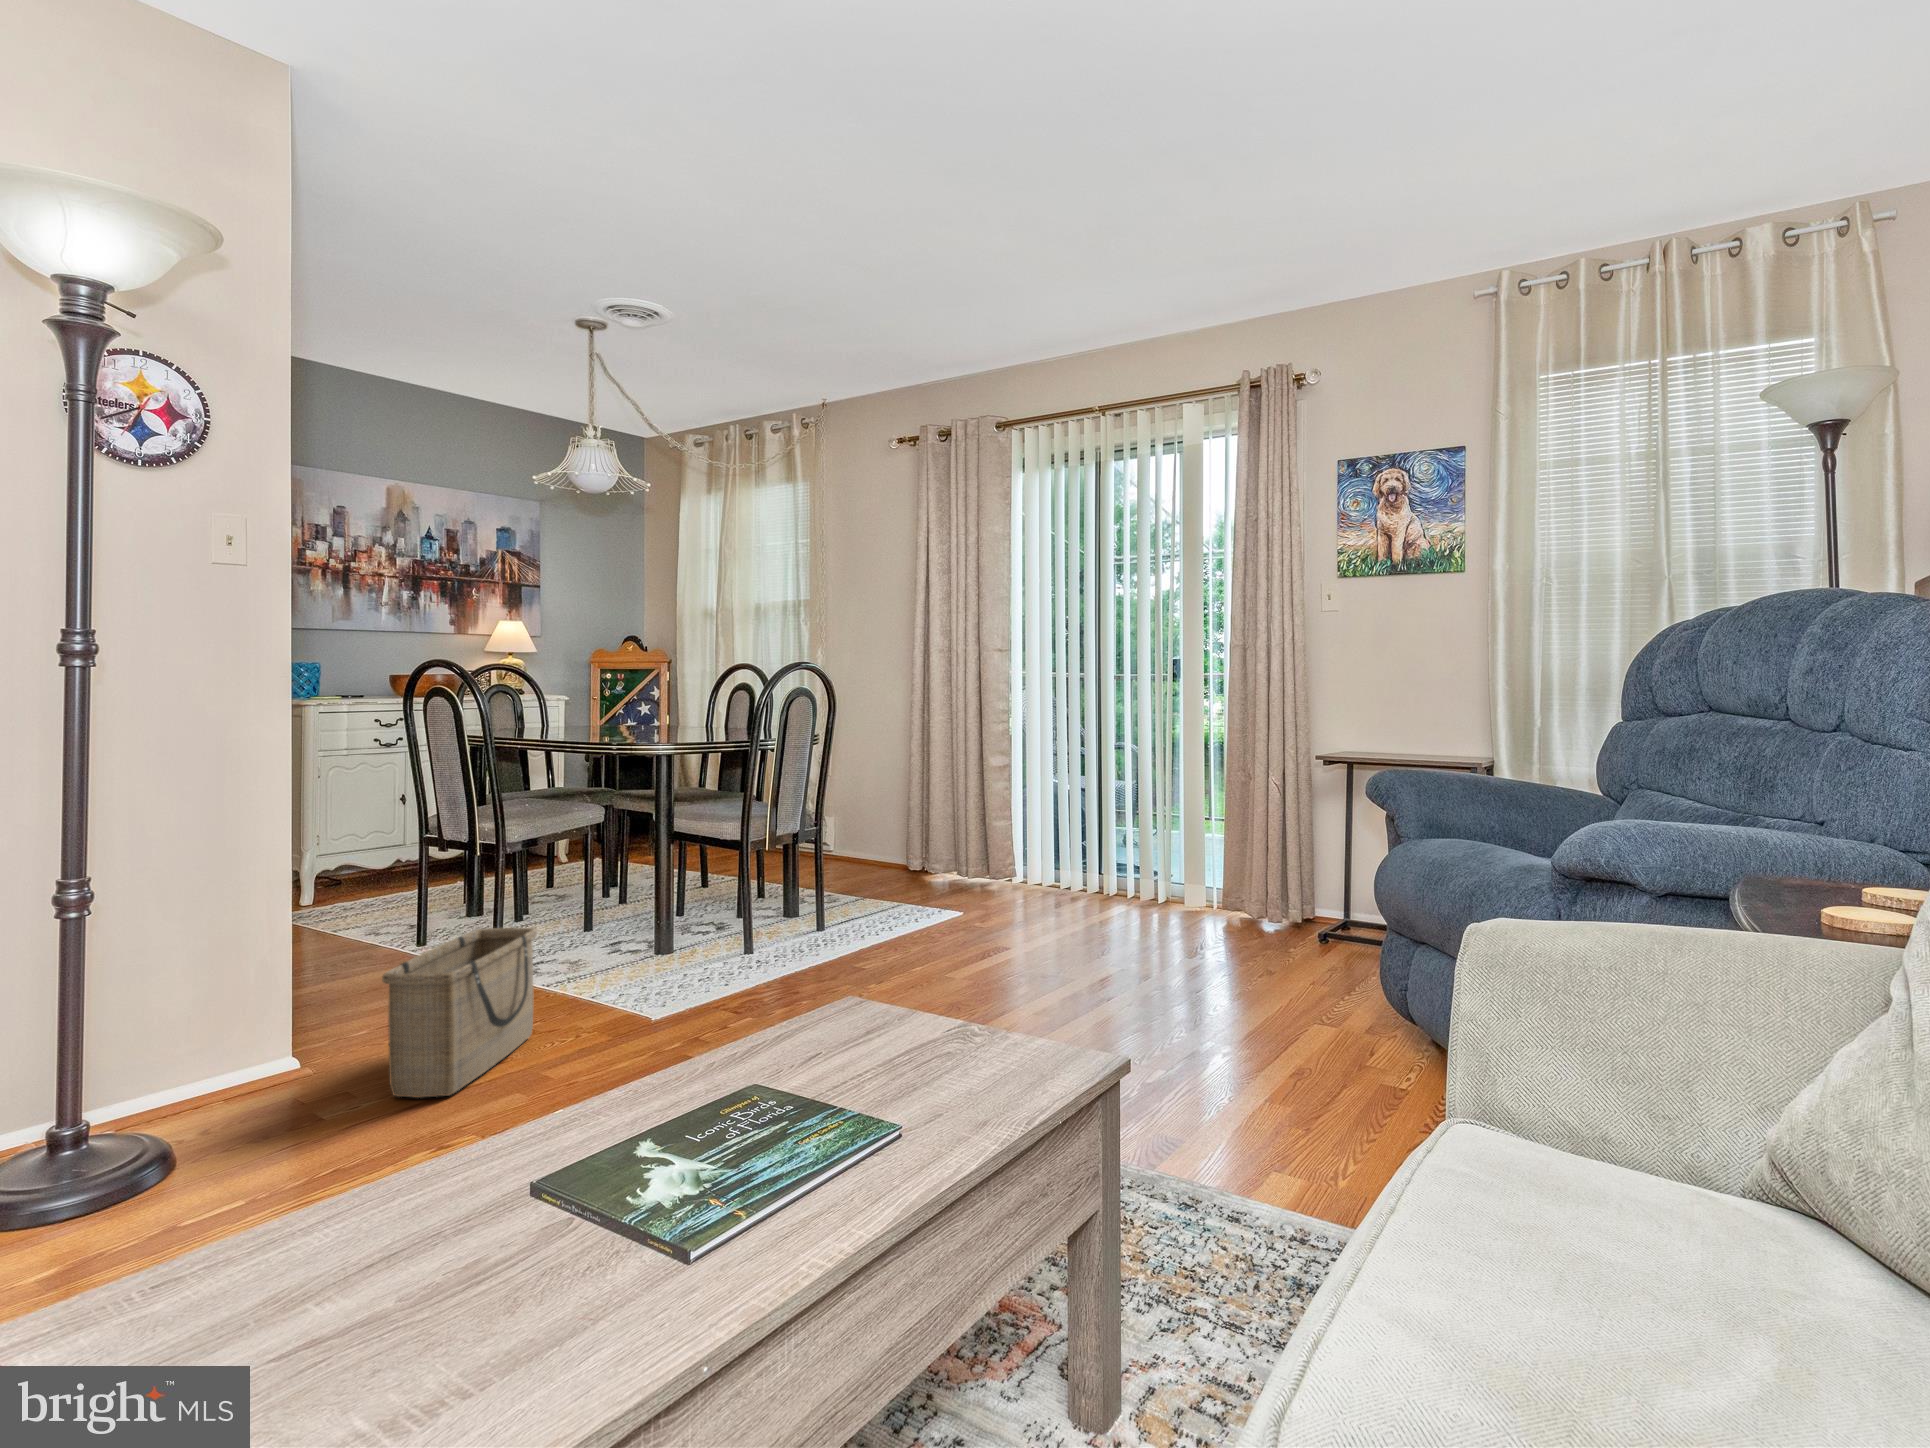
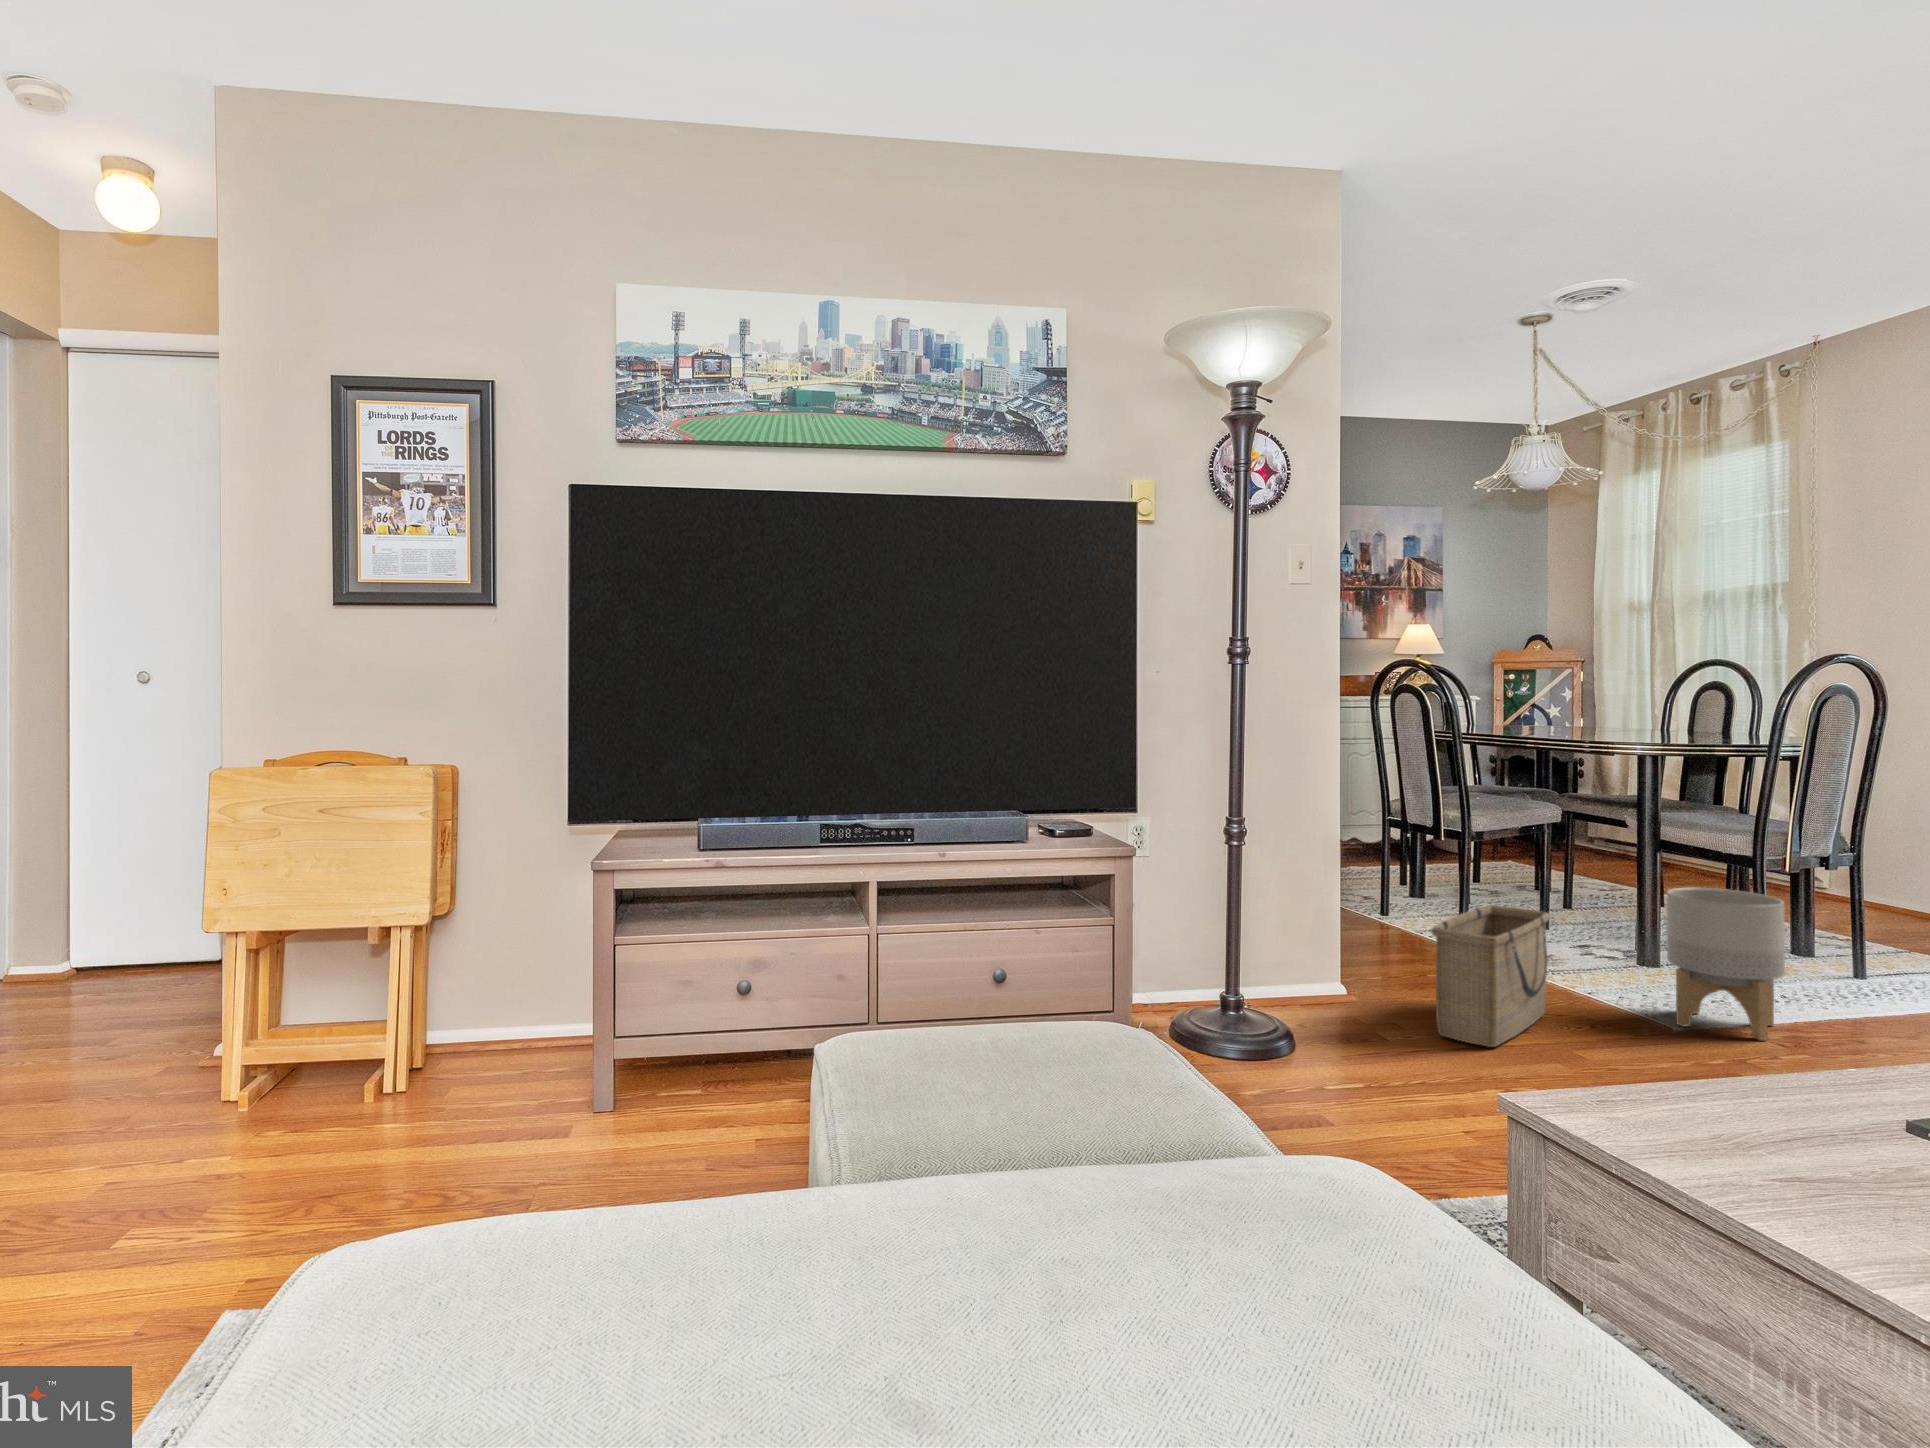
planter: none [650,877,742,1016] -> present [1667,888,1785,1040]

